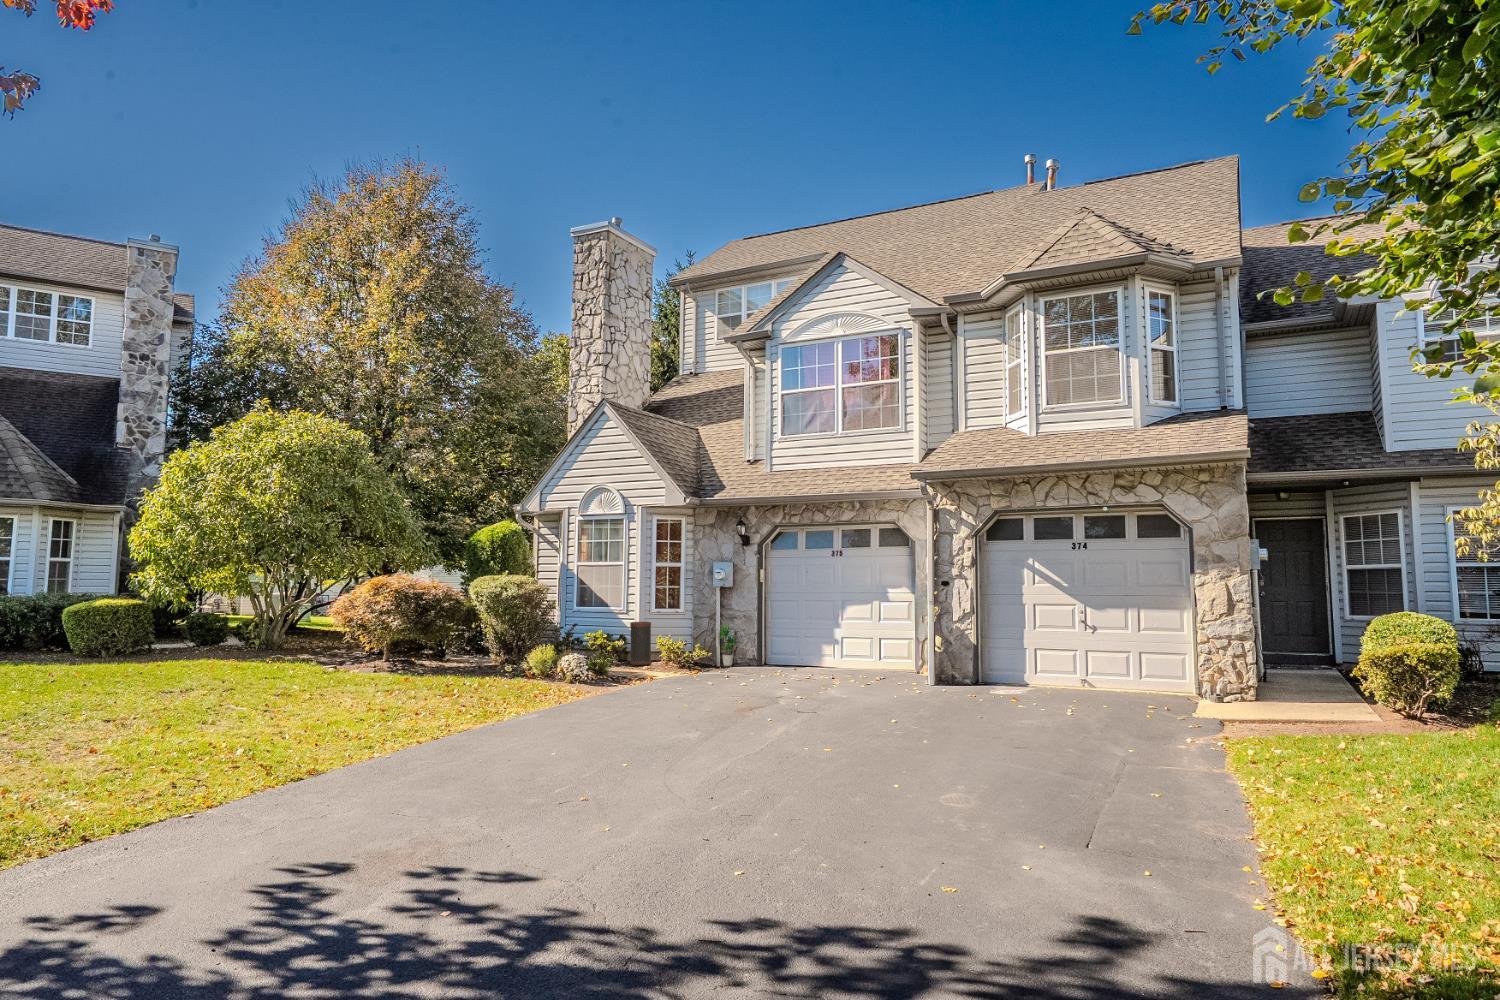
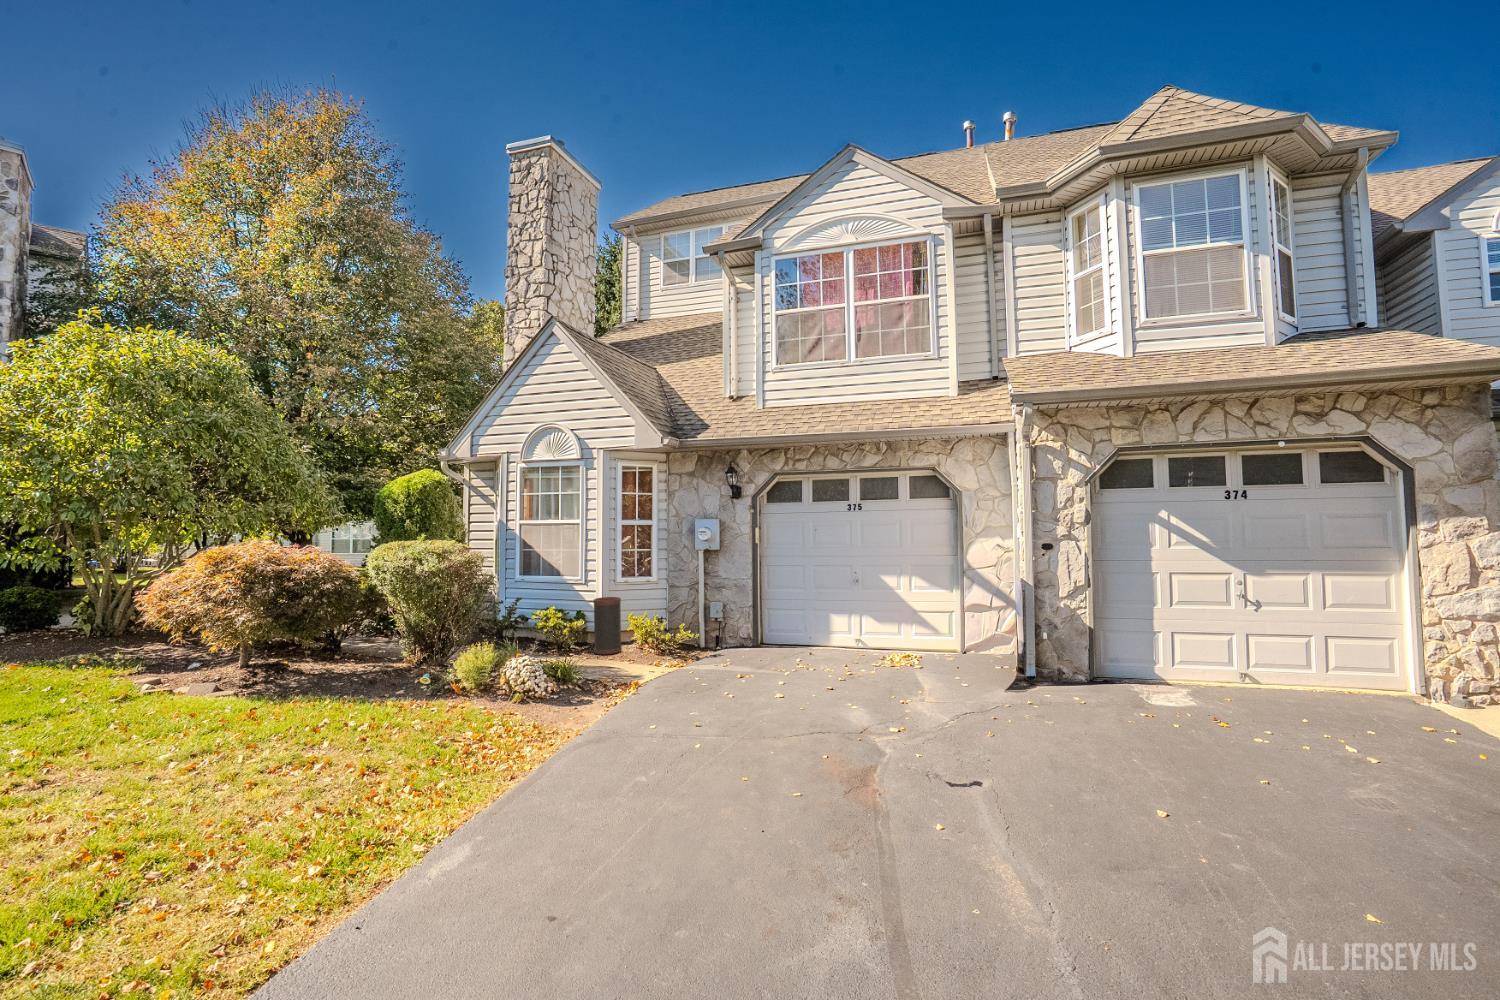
potted plant: present [720,625,737,666] -> none [703,595,738,650]

